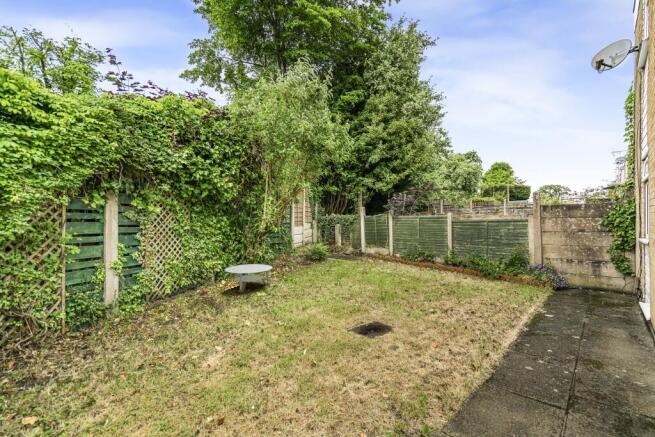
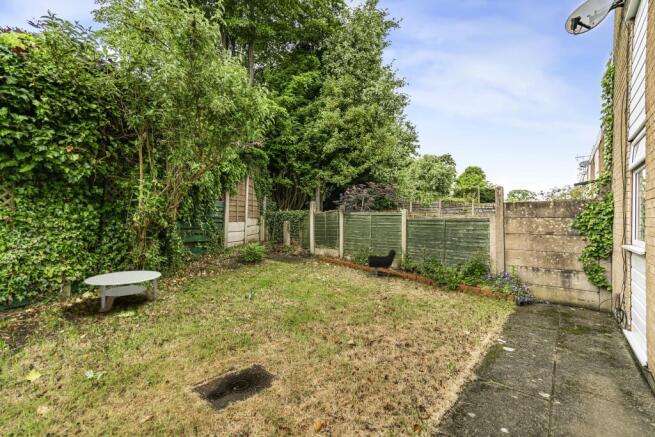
lounge chair: none [416,247,445,270] -> present [368,249,396,277]

